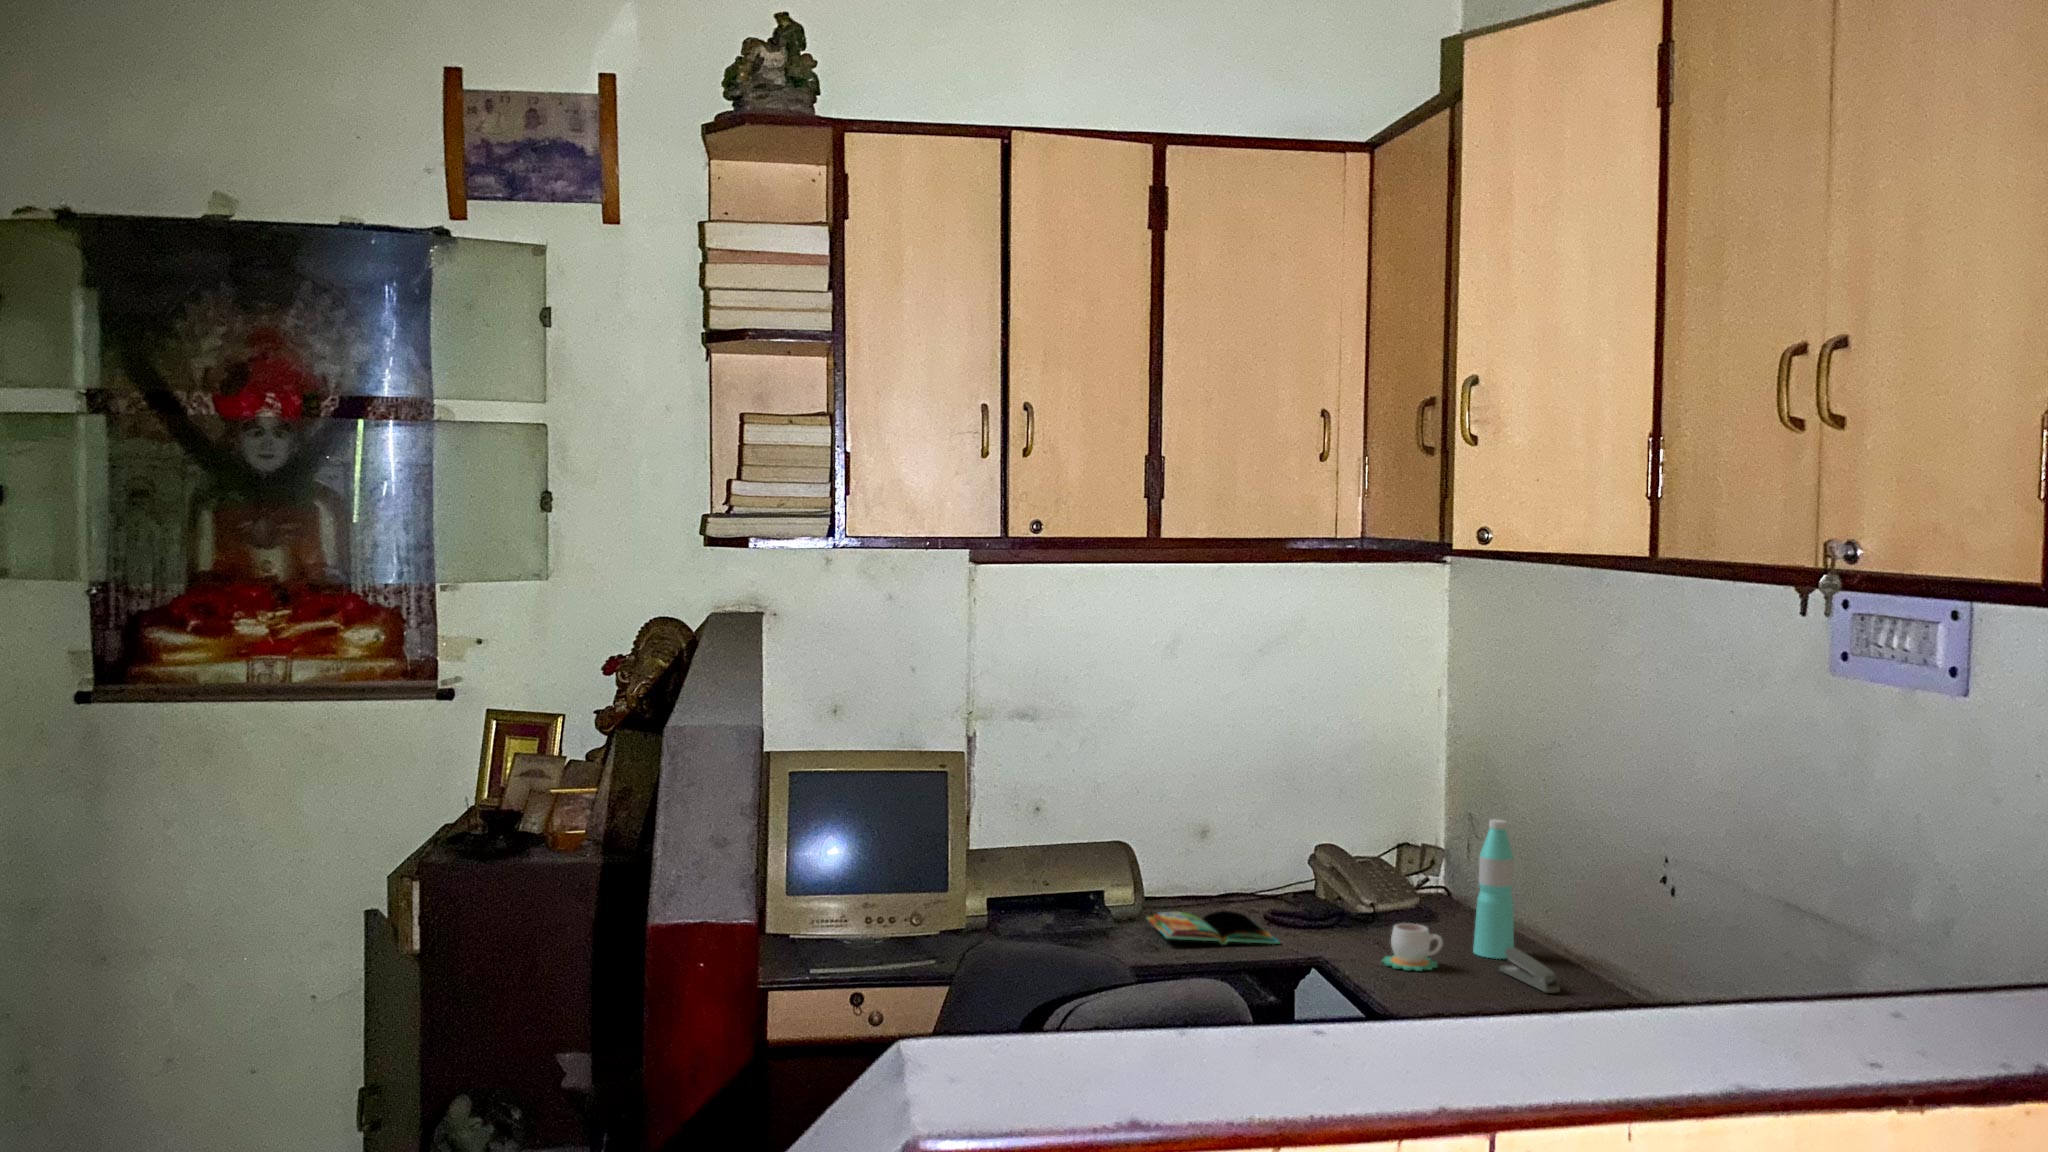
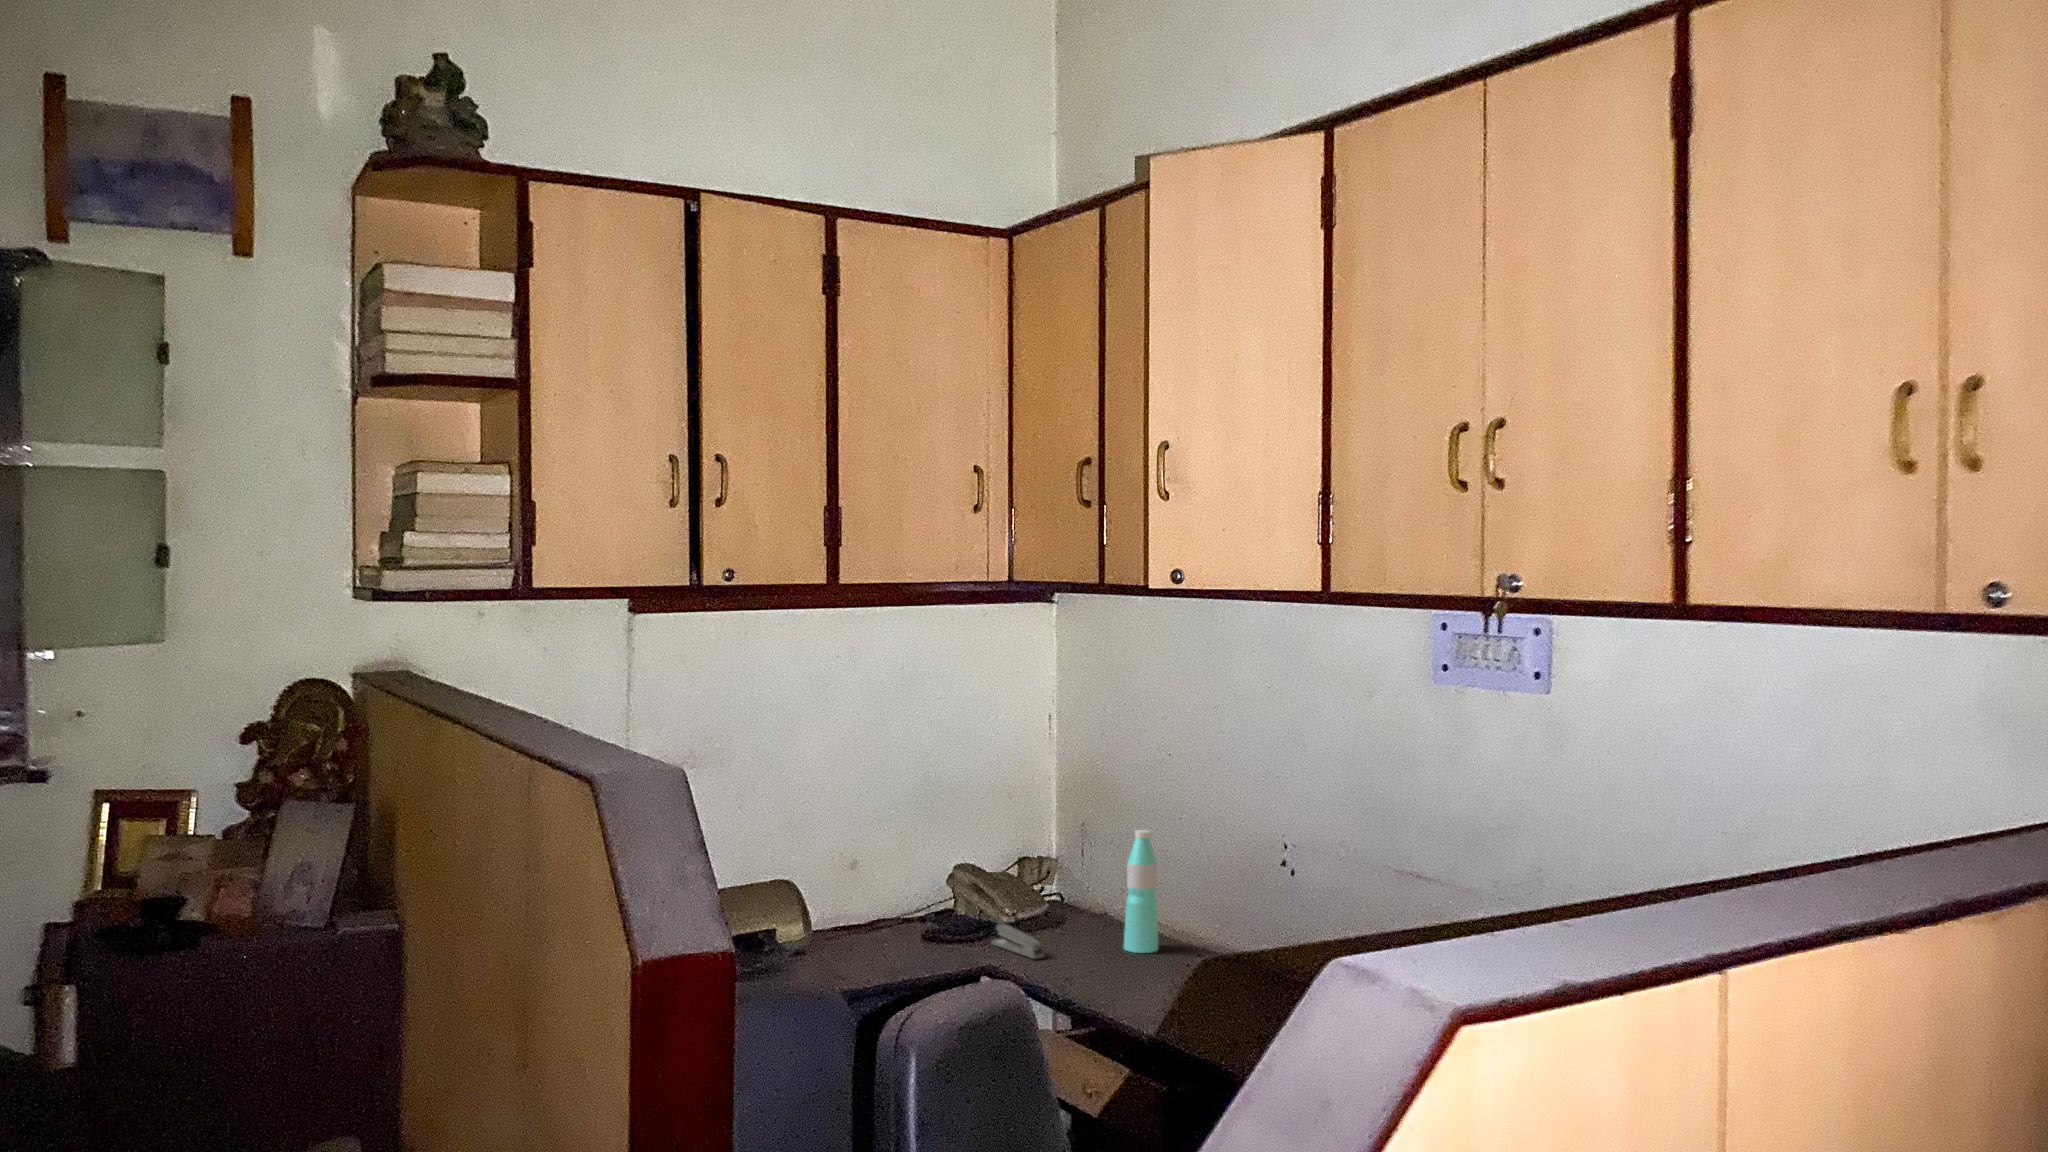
book: present [1147,911,1280,945] -> none [828,933,959,967]
mug: present [1382,923,1443,971] -> none [1057,930,1110,973]
stapler: present [1499,948,1560,993] -> present [991,924,1044,959]

